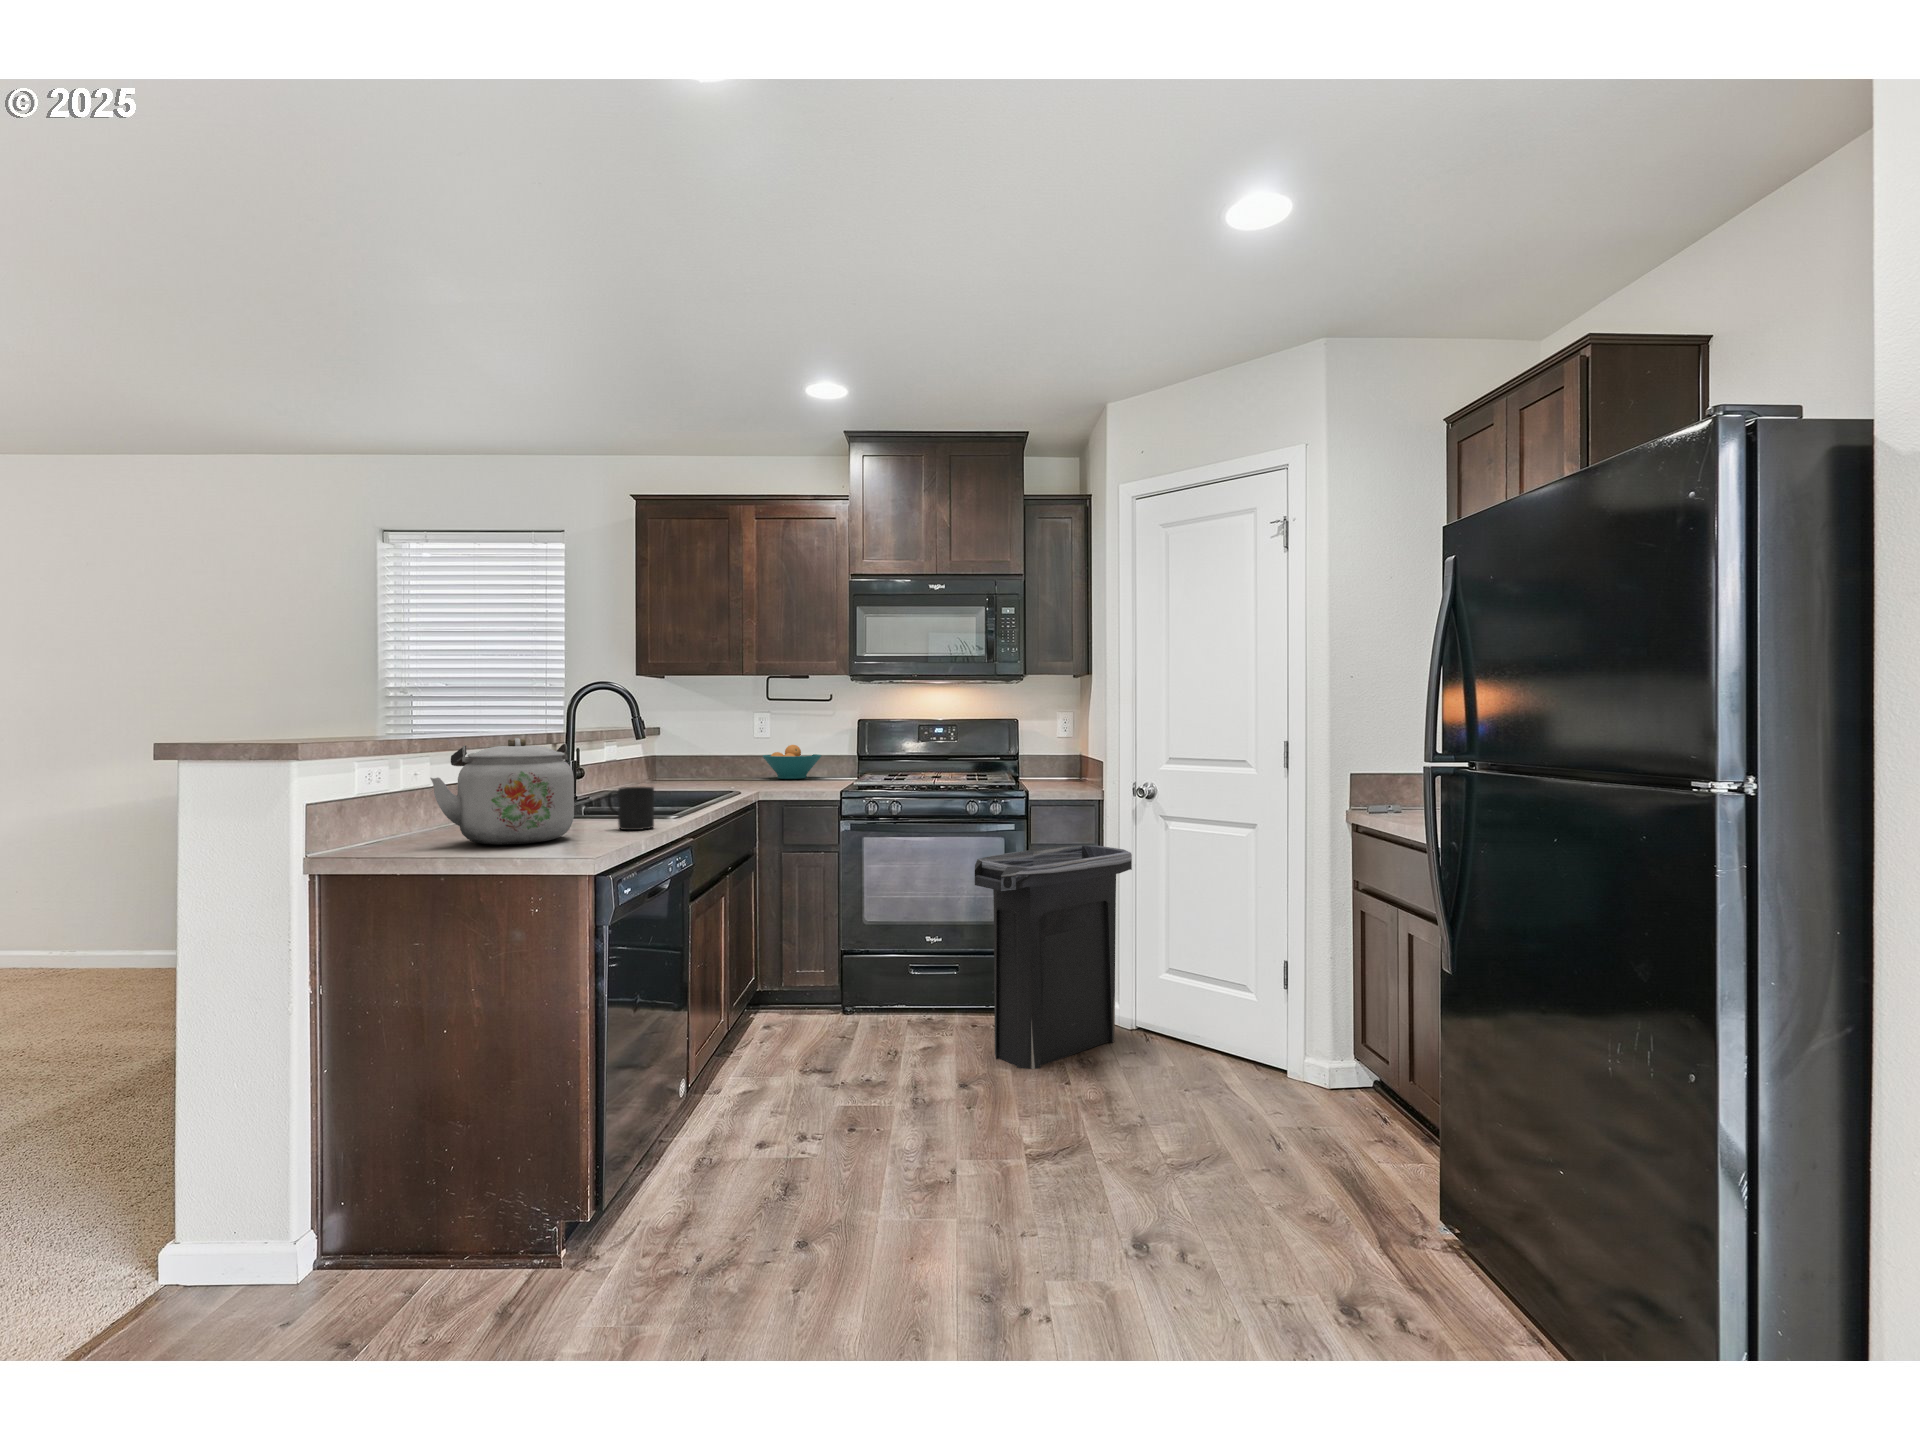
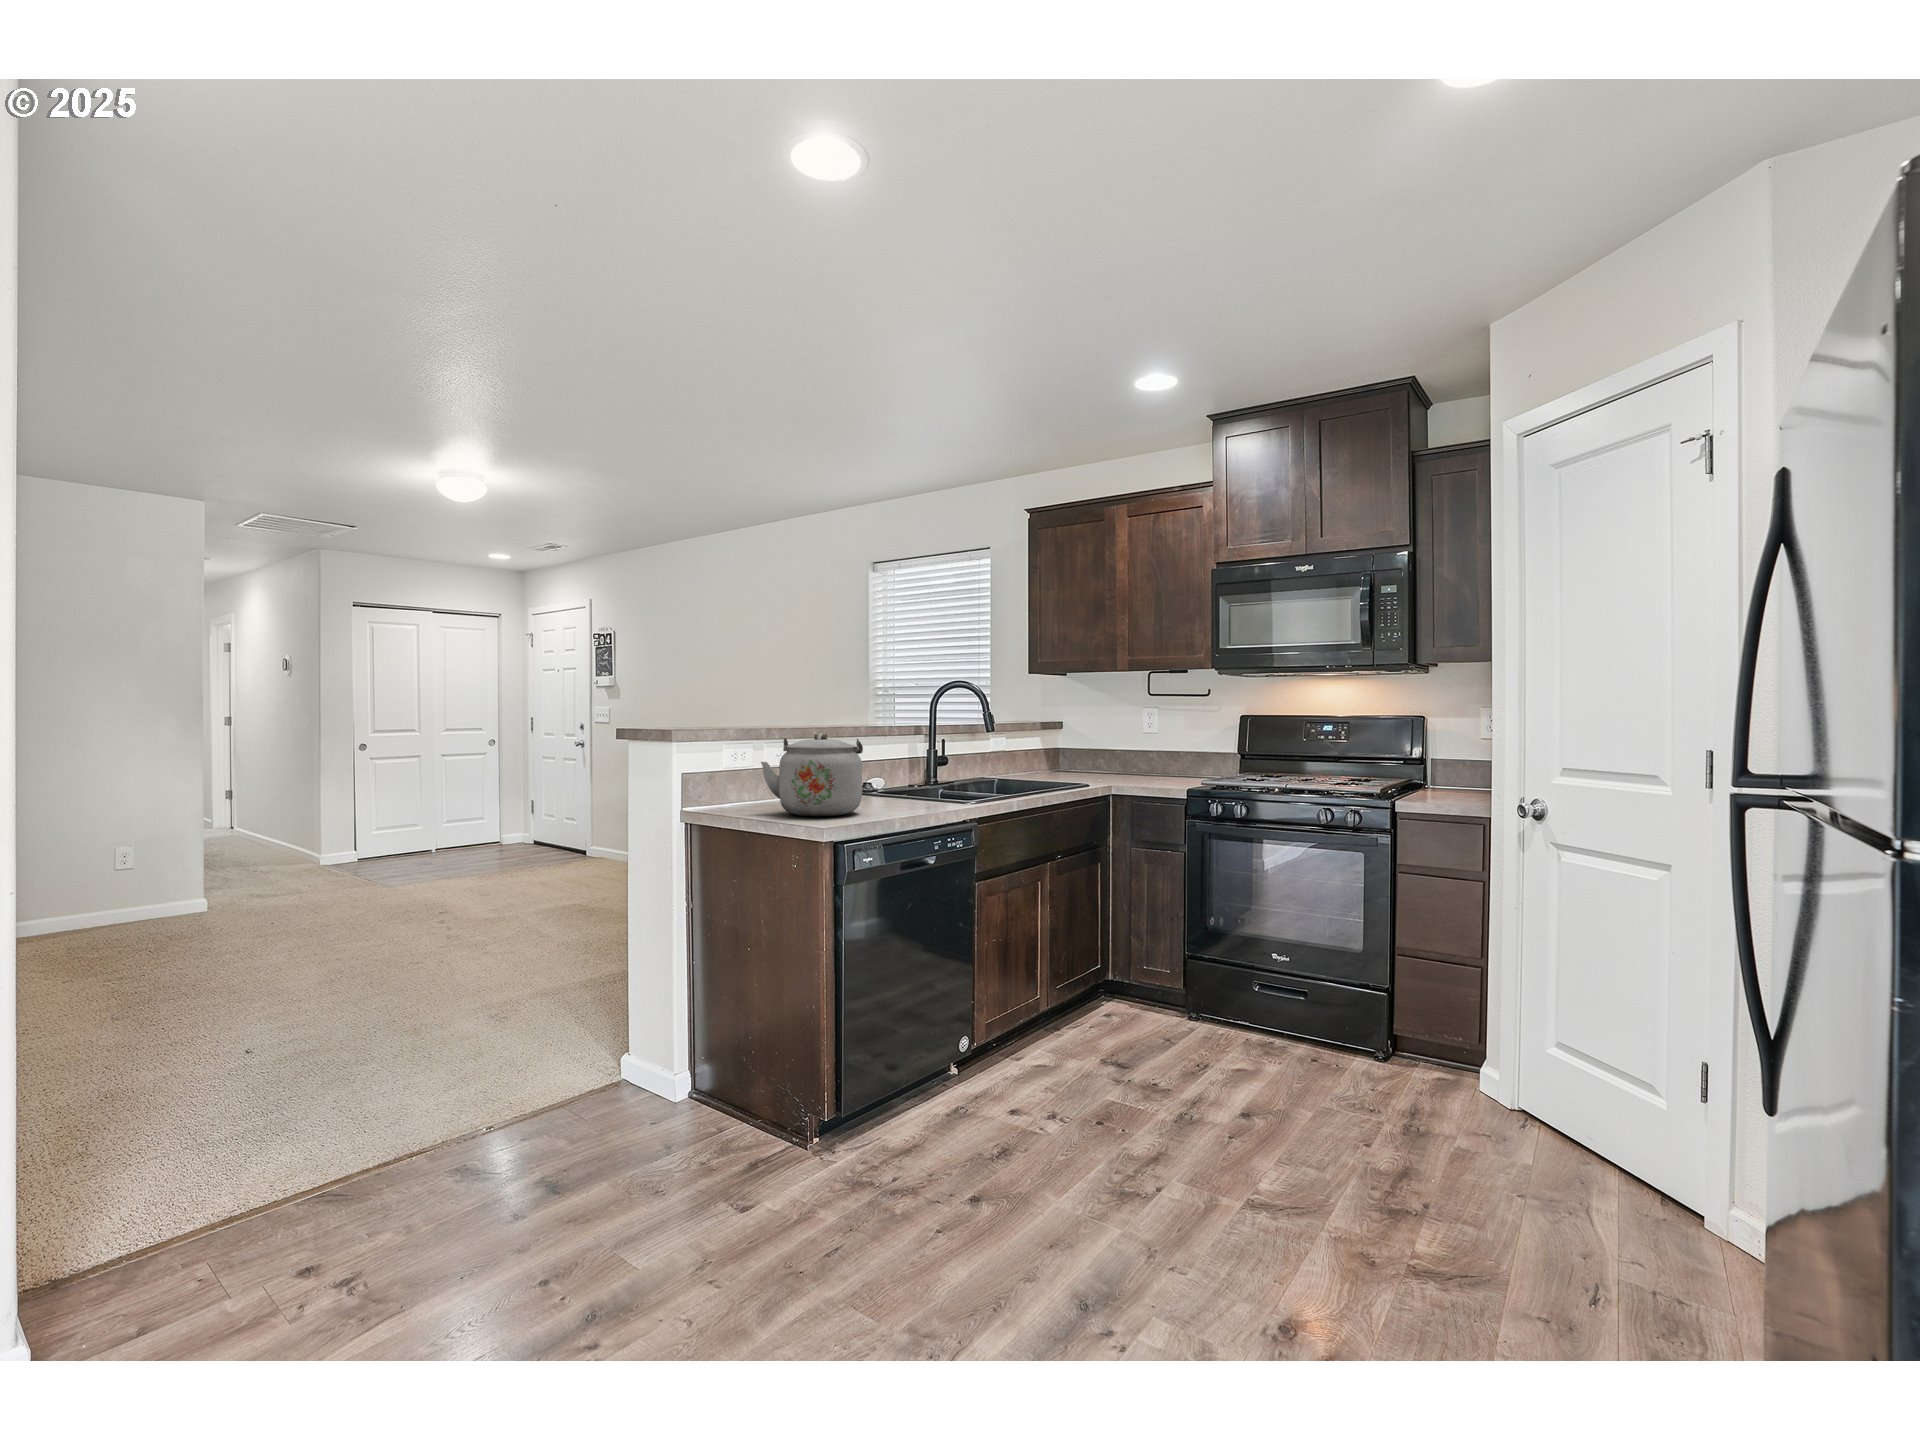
fruit bowl: present [763,745,822,779] -> none [1146,742,1205,776]
mug: present [608,787,654,830] -> none [900,776,935,813]
trash can: present [975,845,1132,1069] -> none [1280,872,1510,1119]

